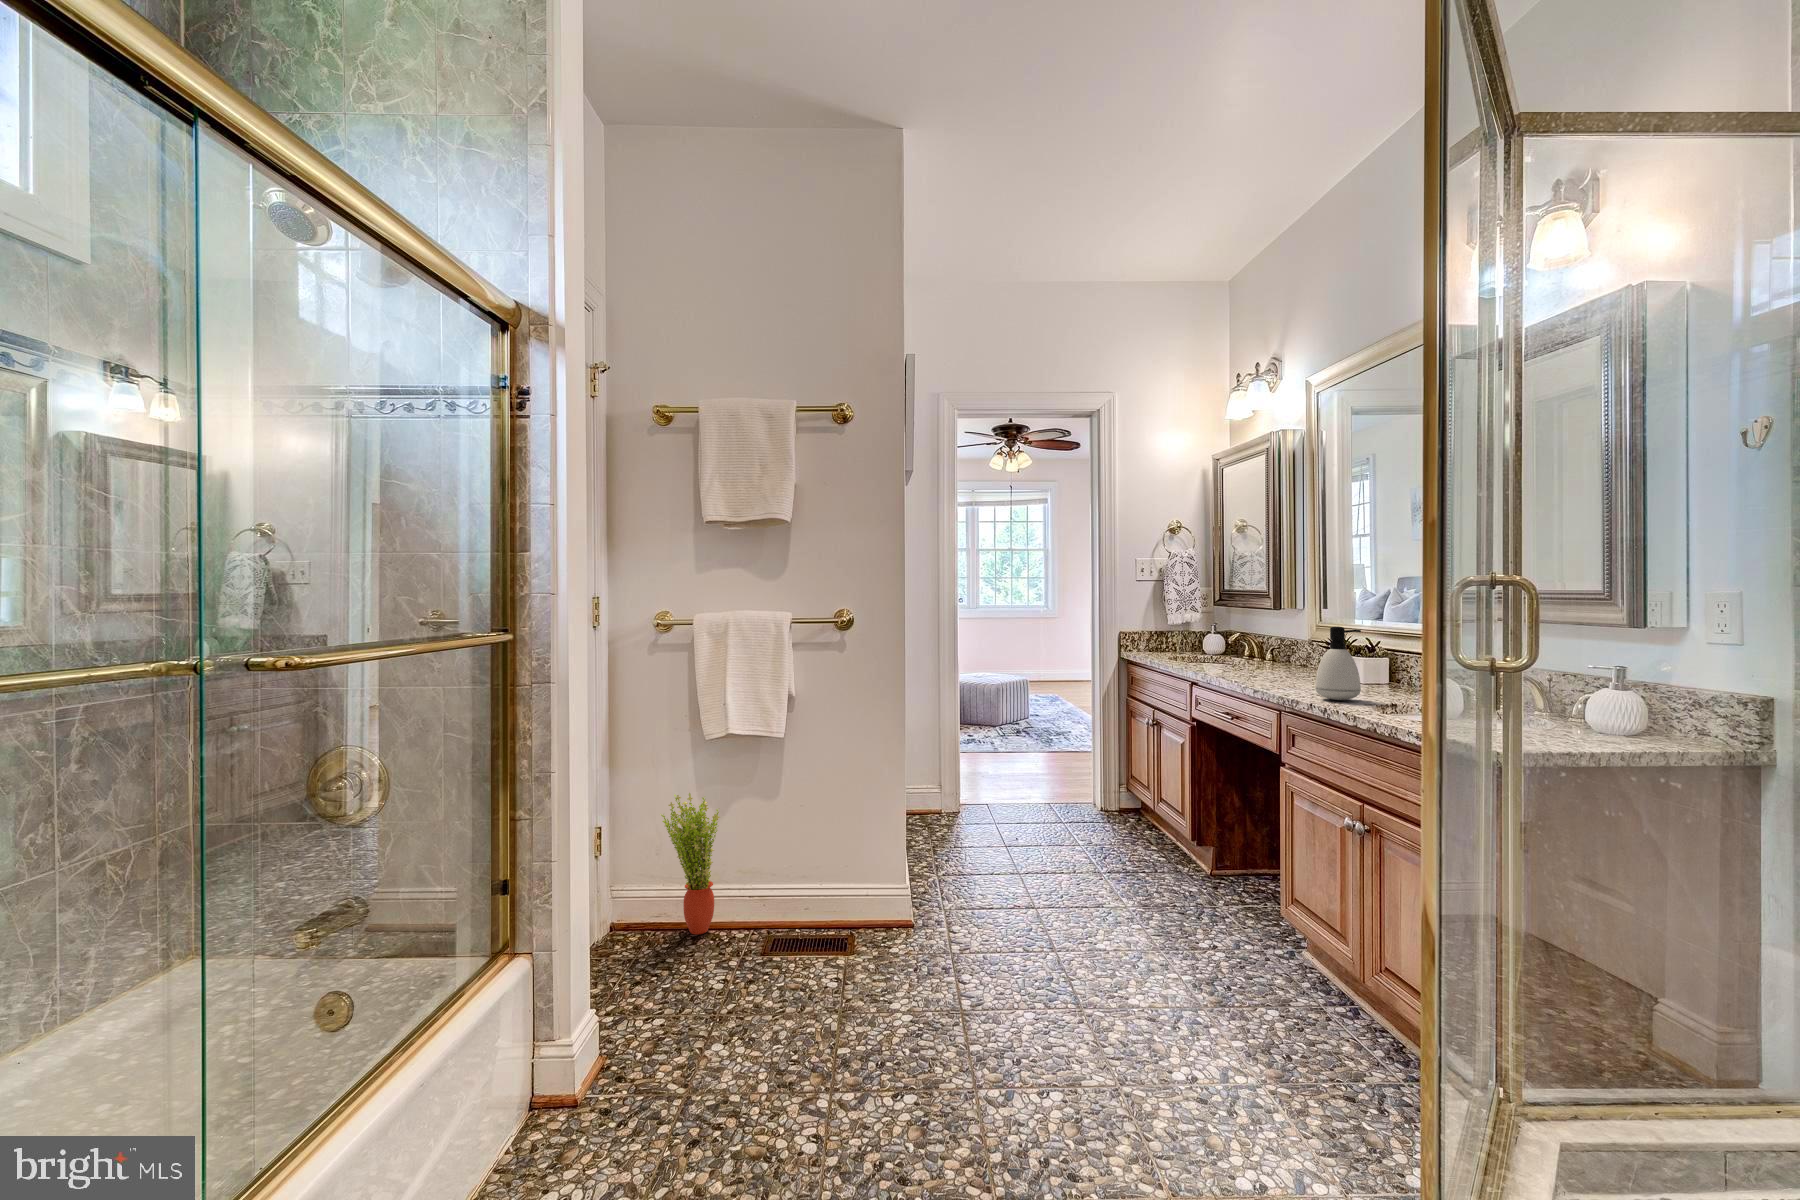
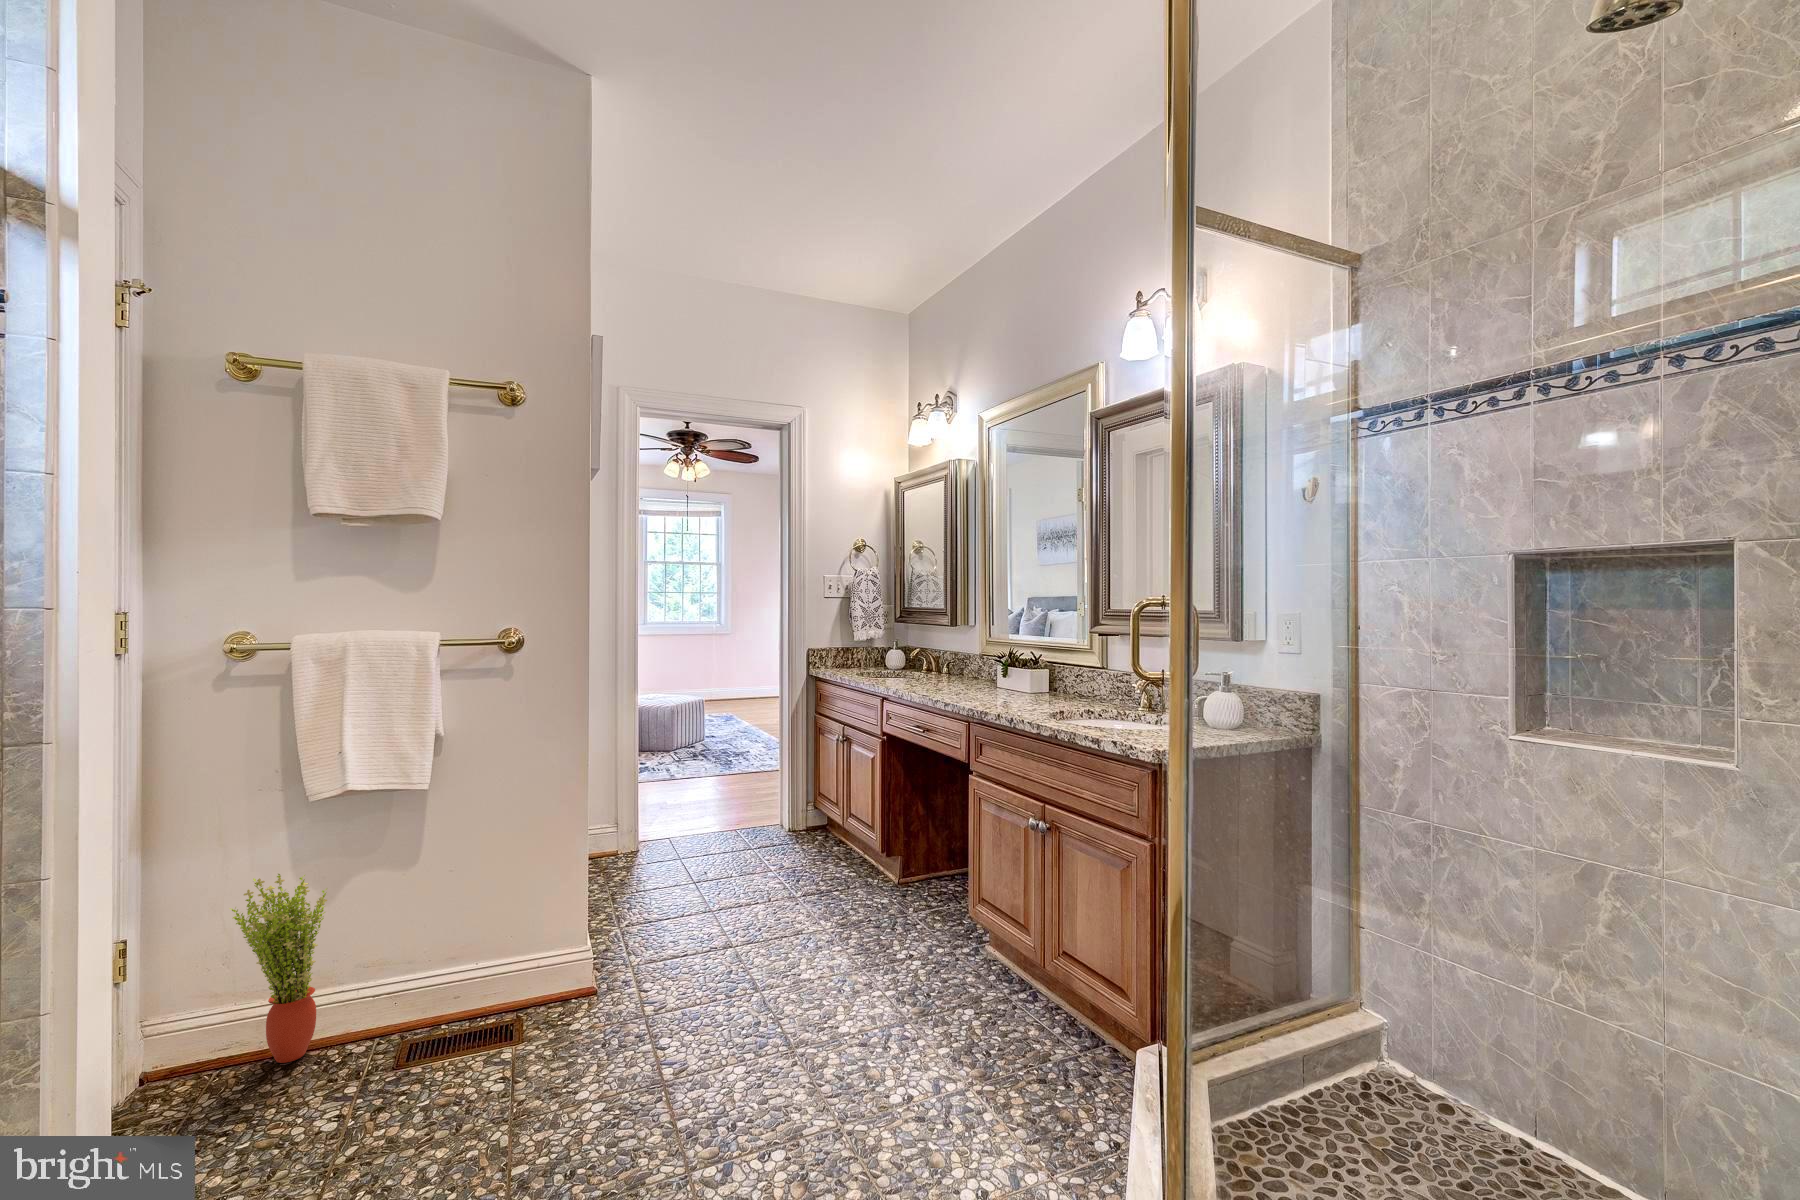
soap dispenser: present [1315,627,1361,700] -> none [998,645,1034,711]

